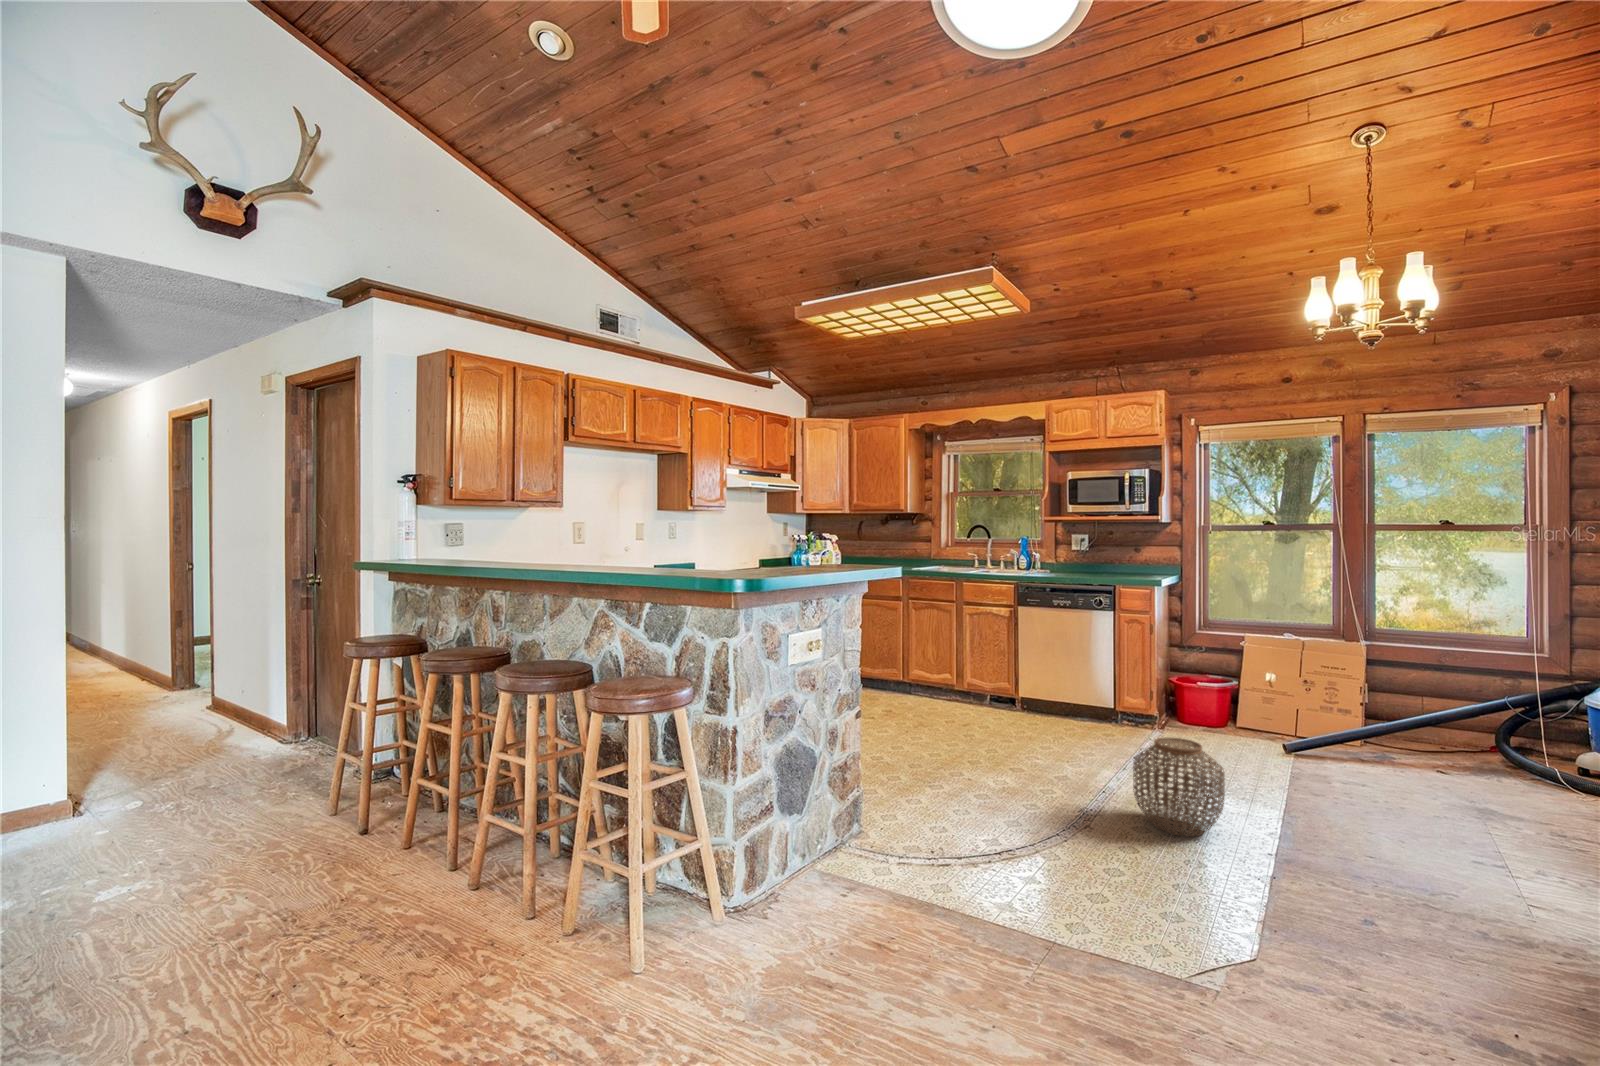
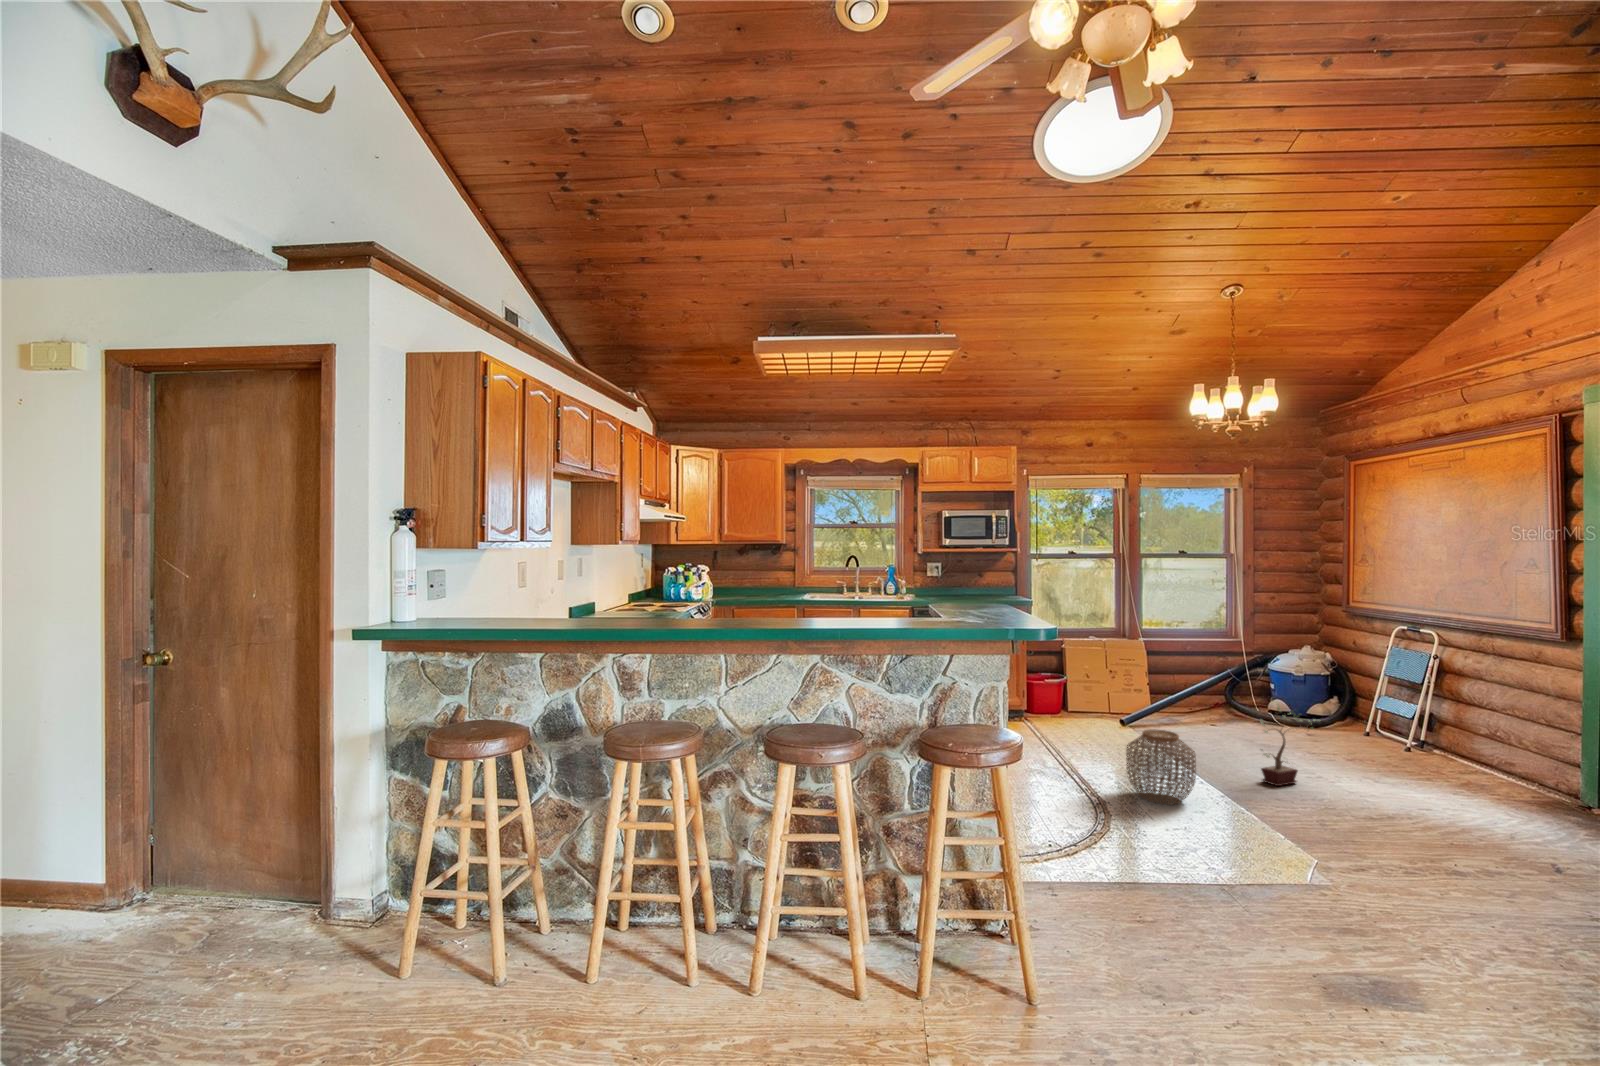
potted plant: none [1375,727,1502,850] -> present [1261,705,1315,786]

